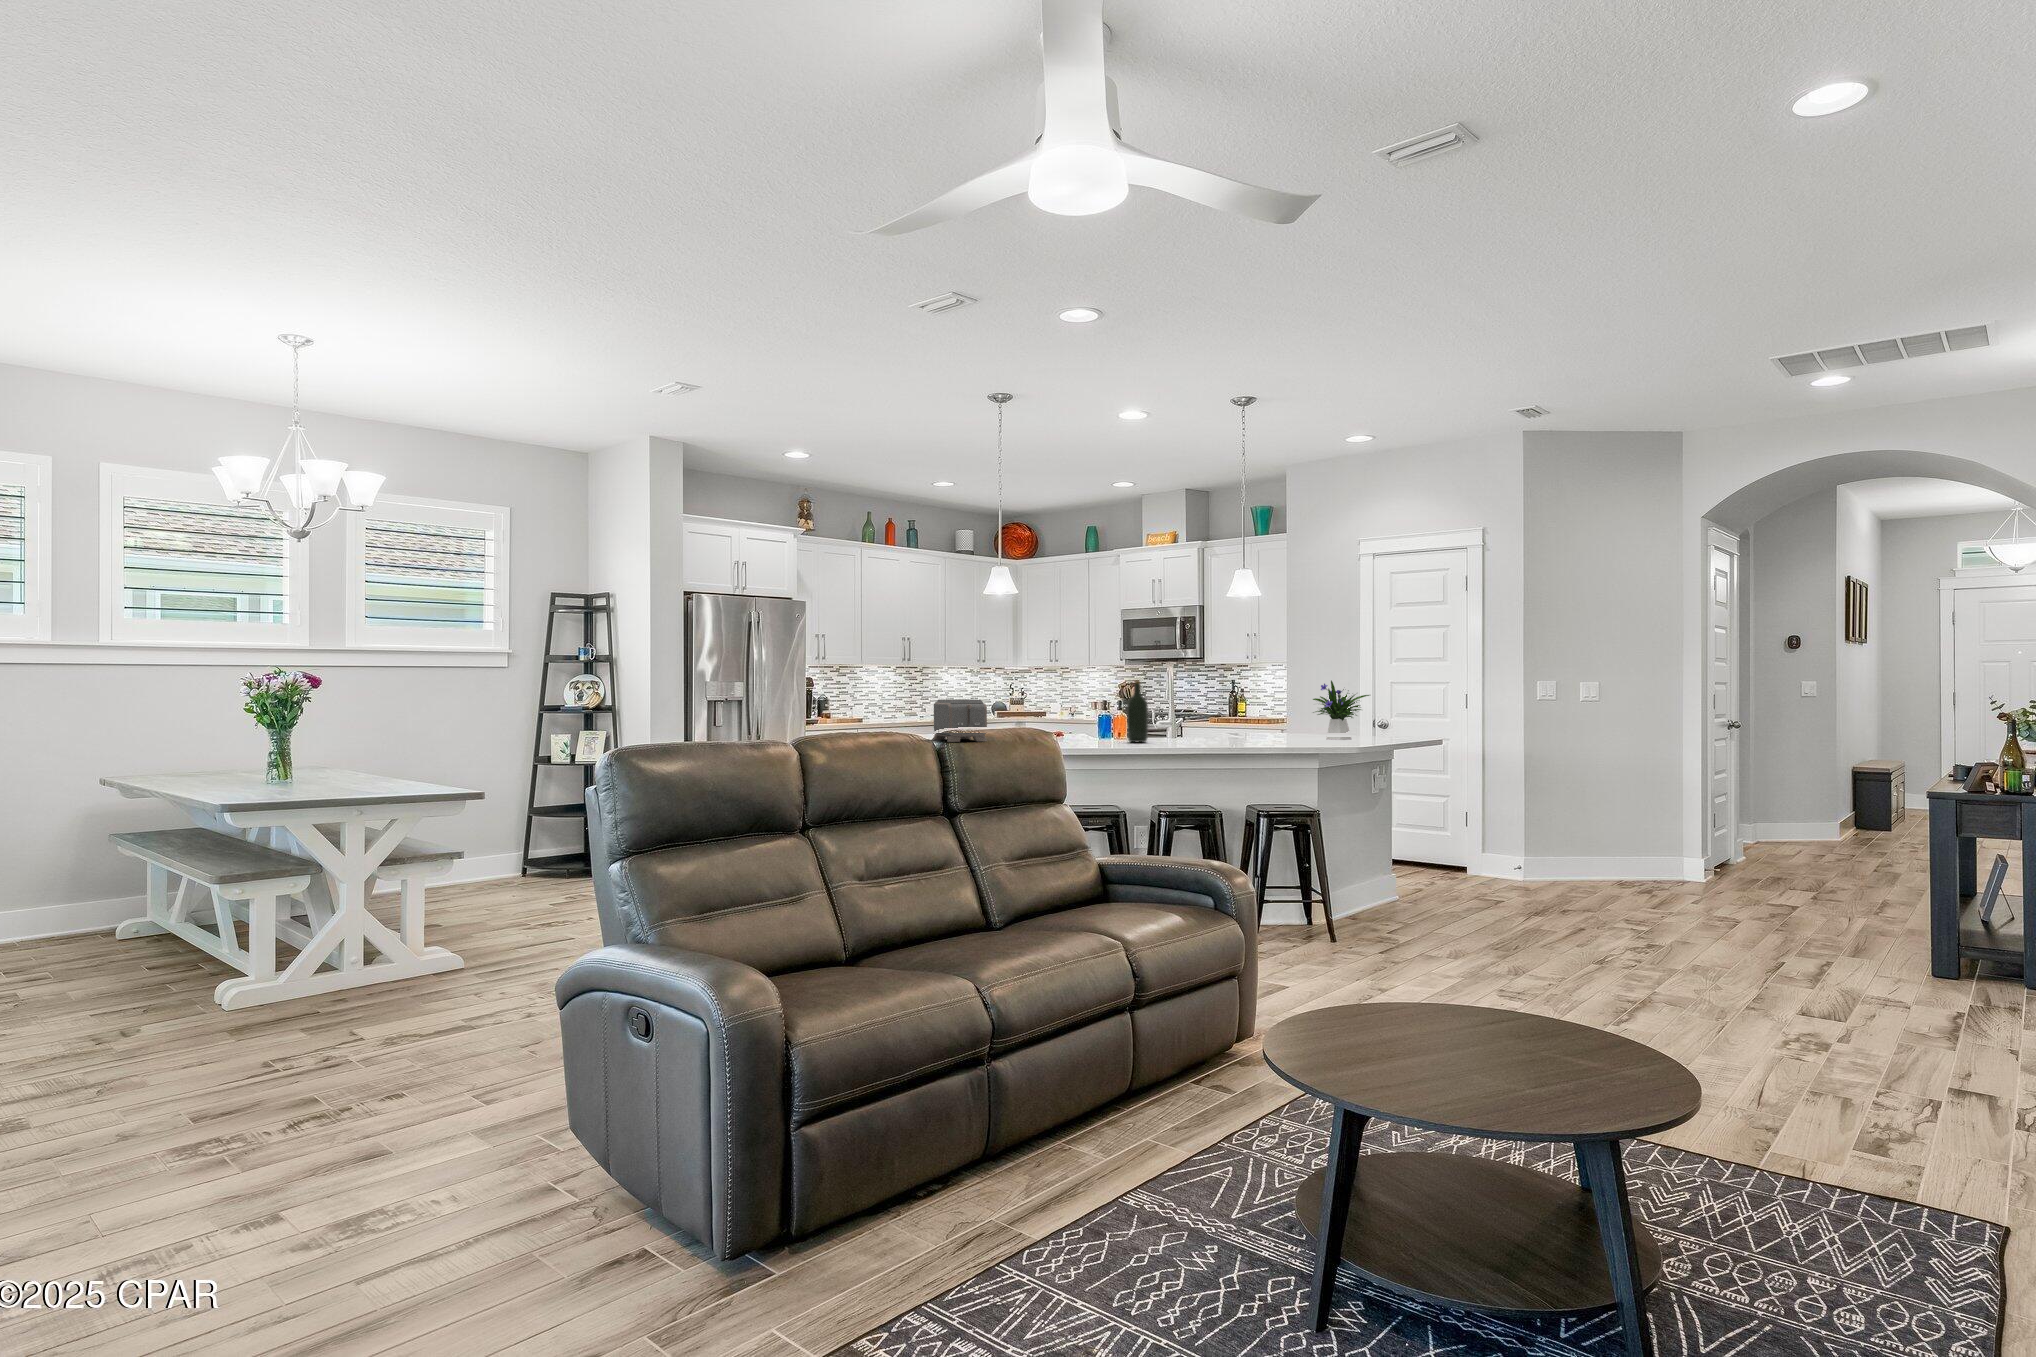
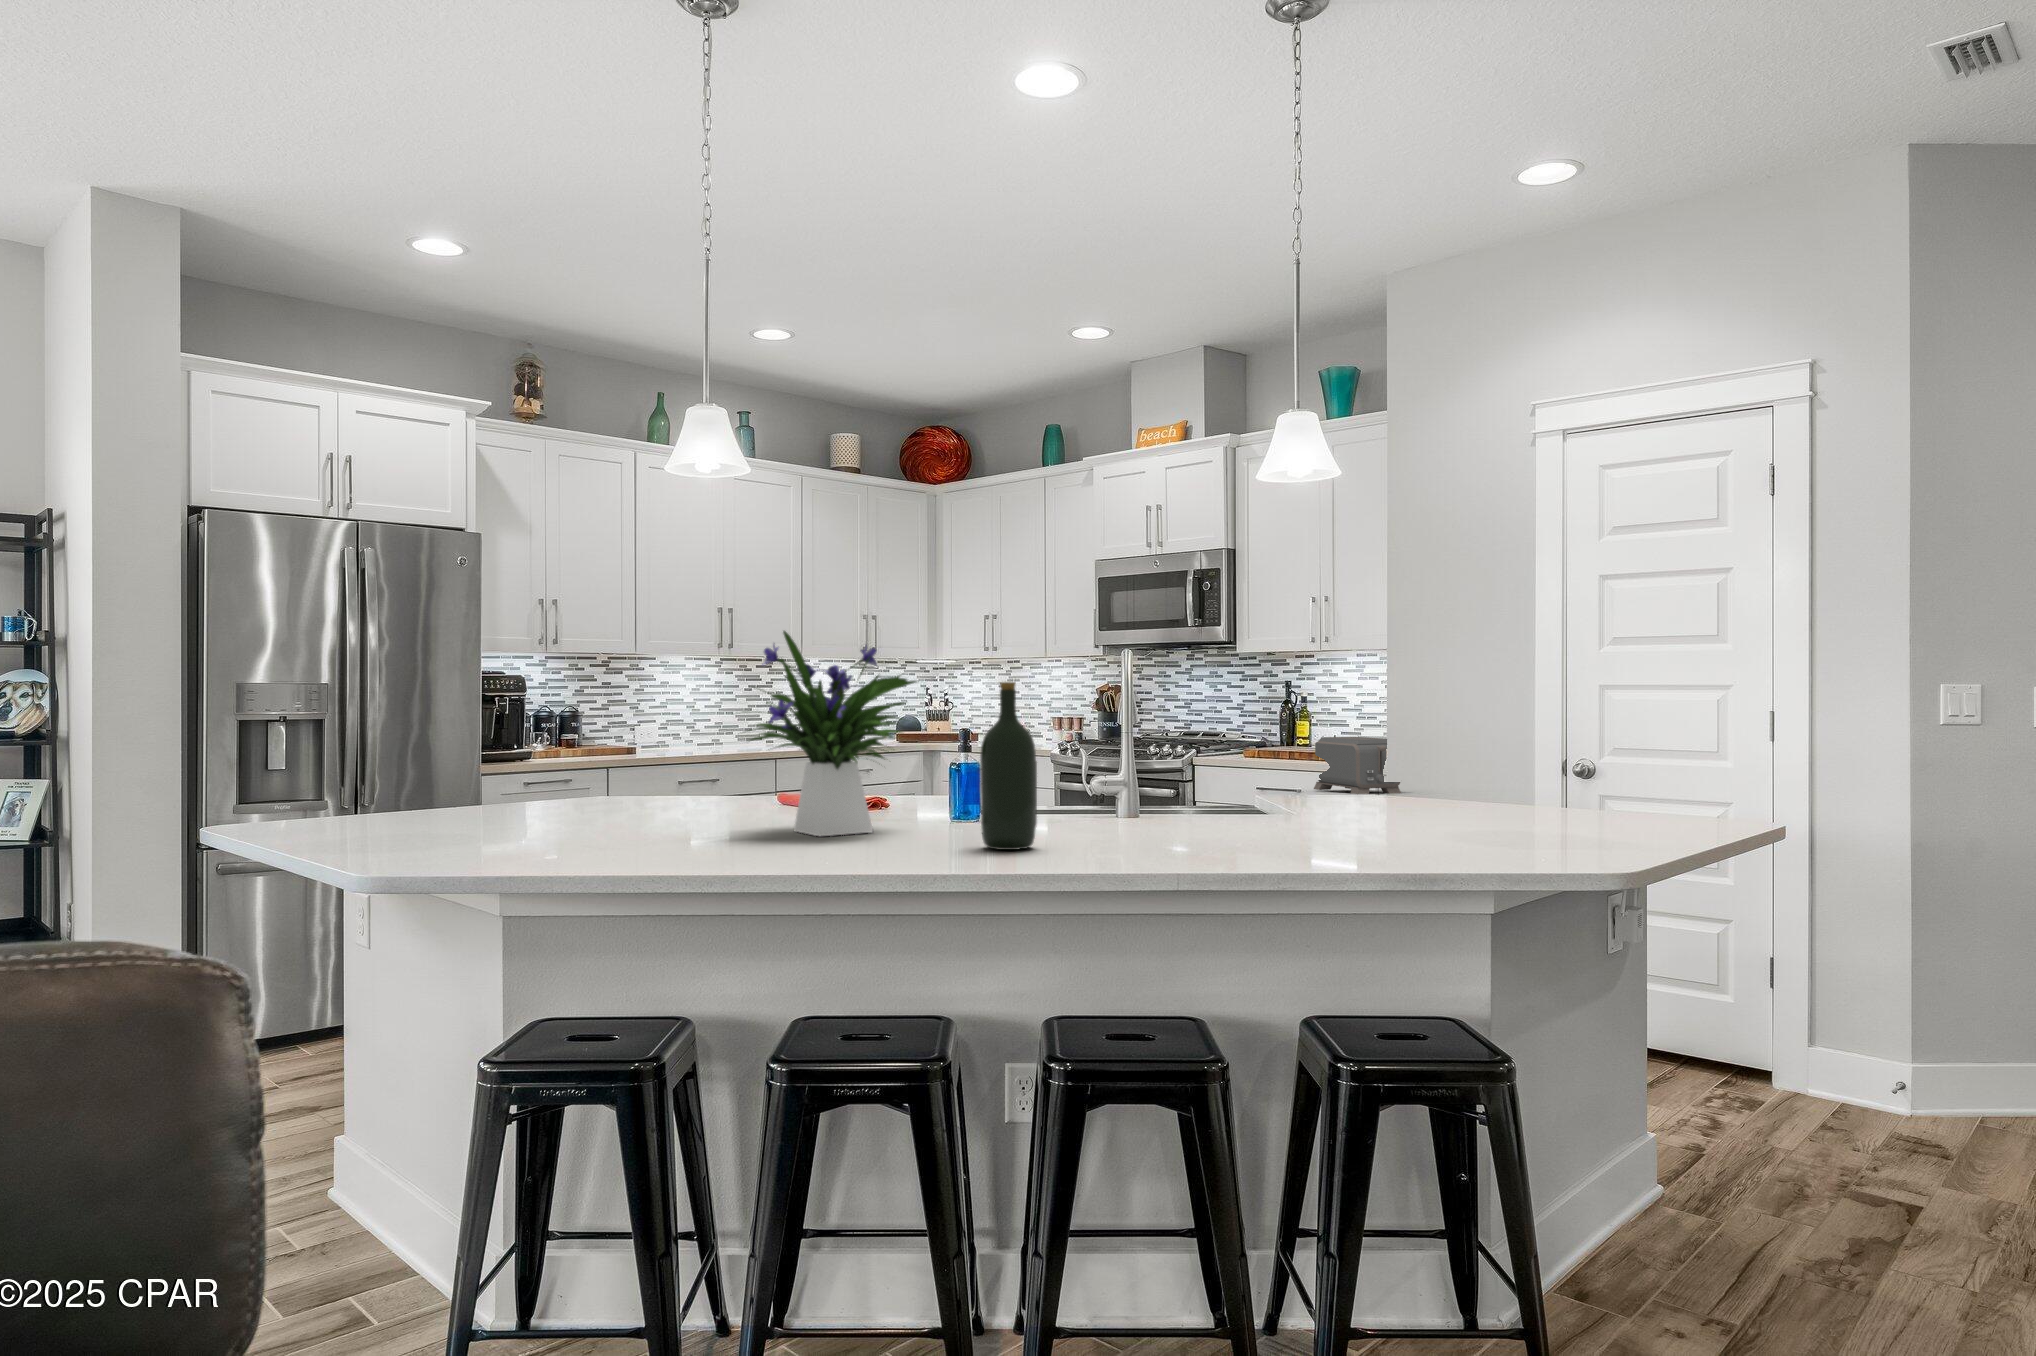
flower arrangement: present [1313,680,1369,740] -> present [732,631,917,836]
toaster: present [933,699,987,742] -> present [1314,737,1401,794]

